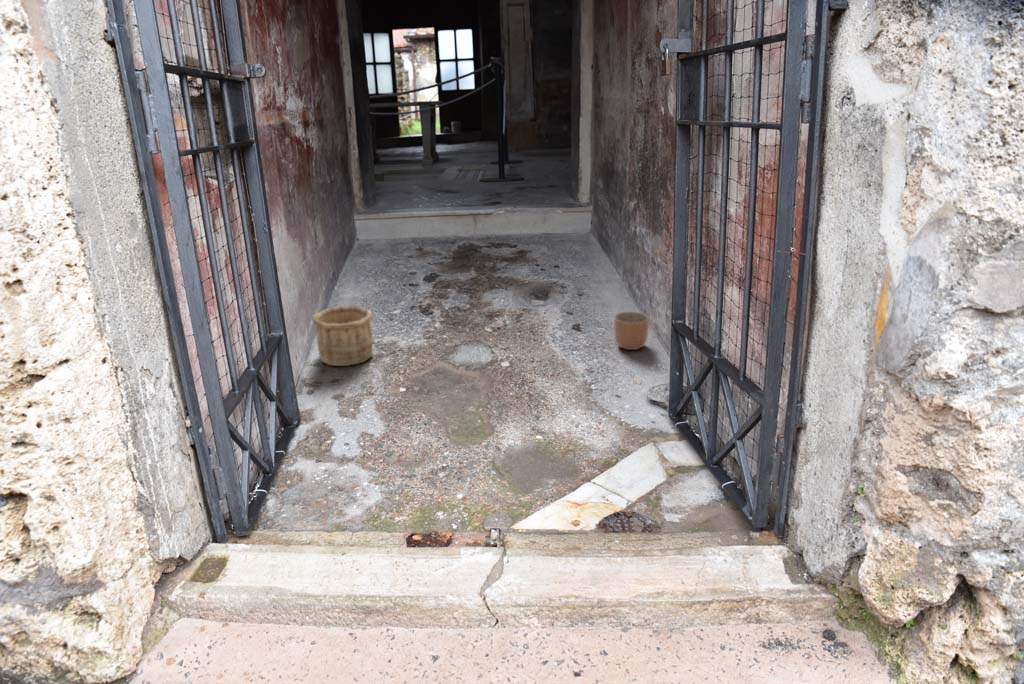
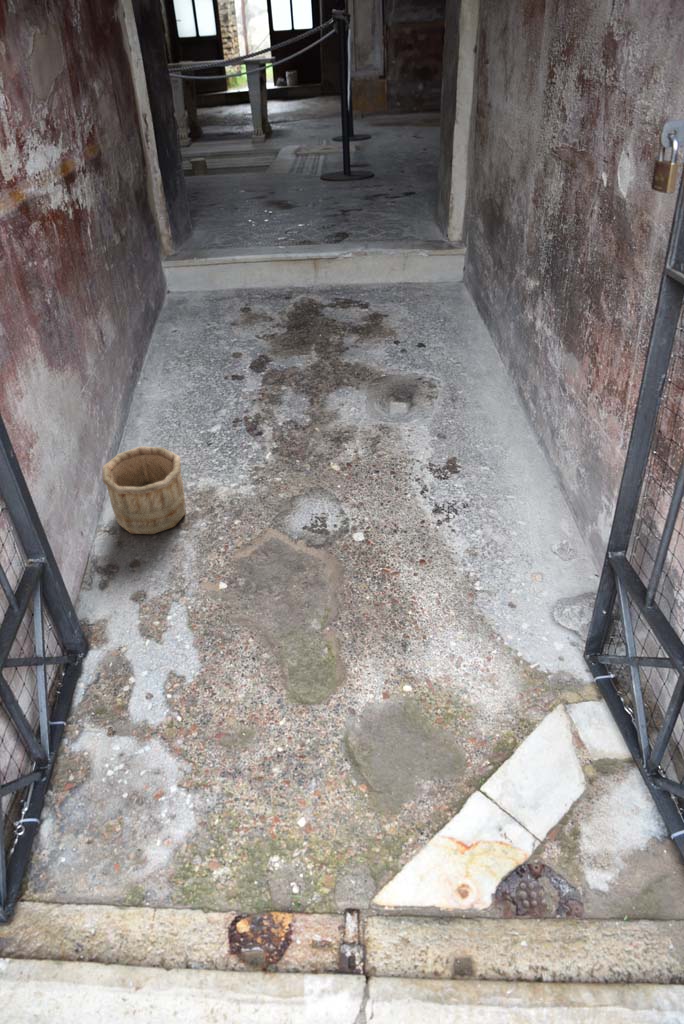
planter: present [614,312,649,350] -> none [502,455,551,509]

